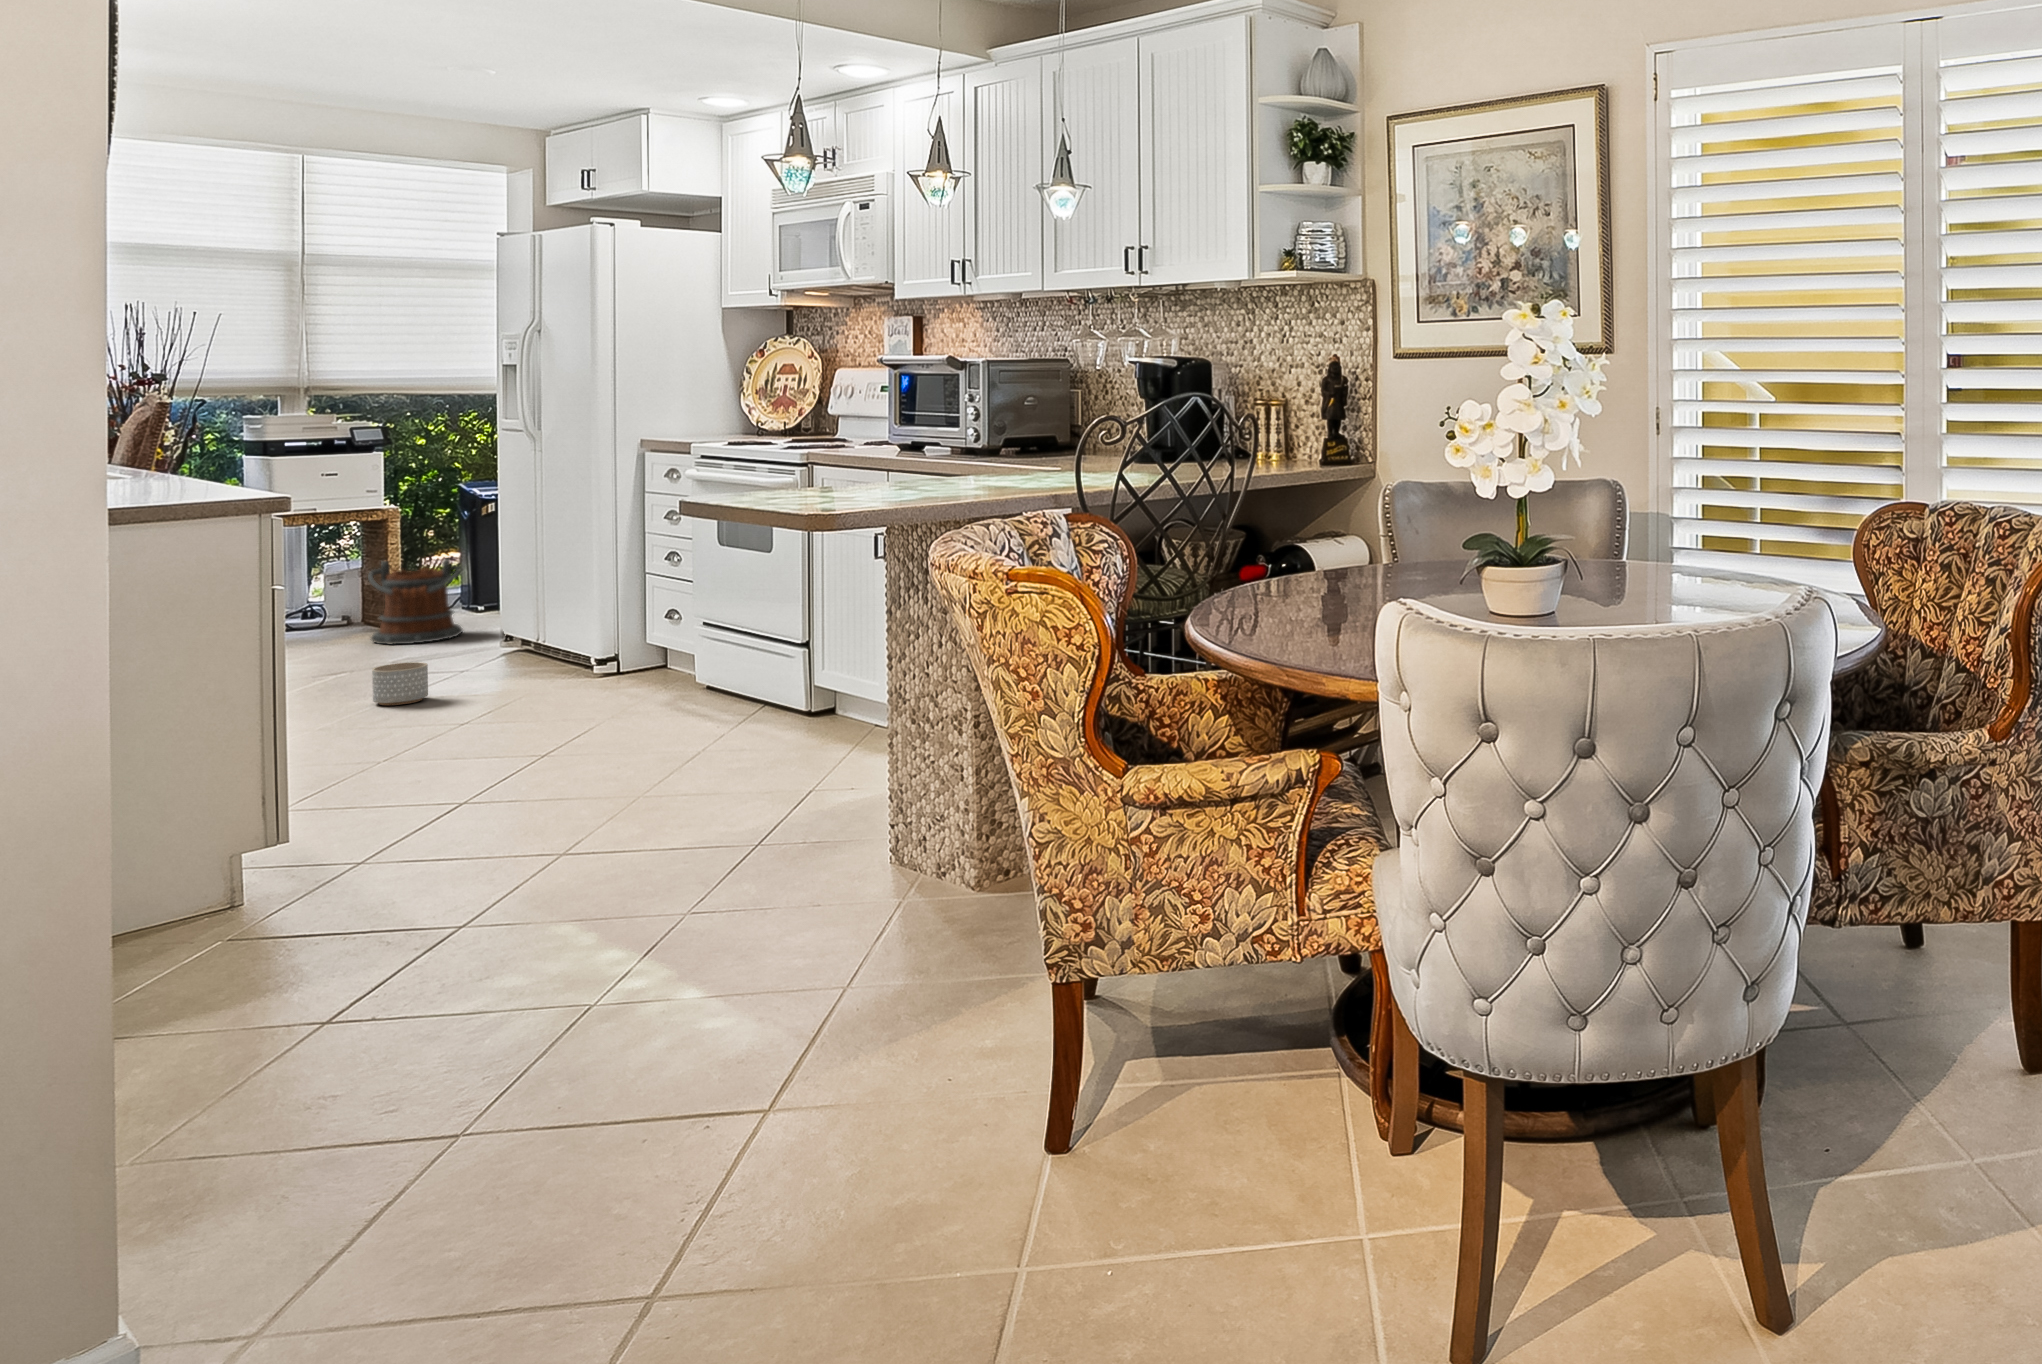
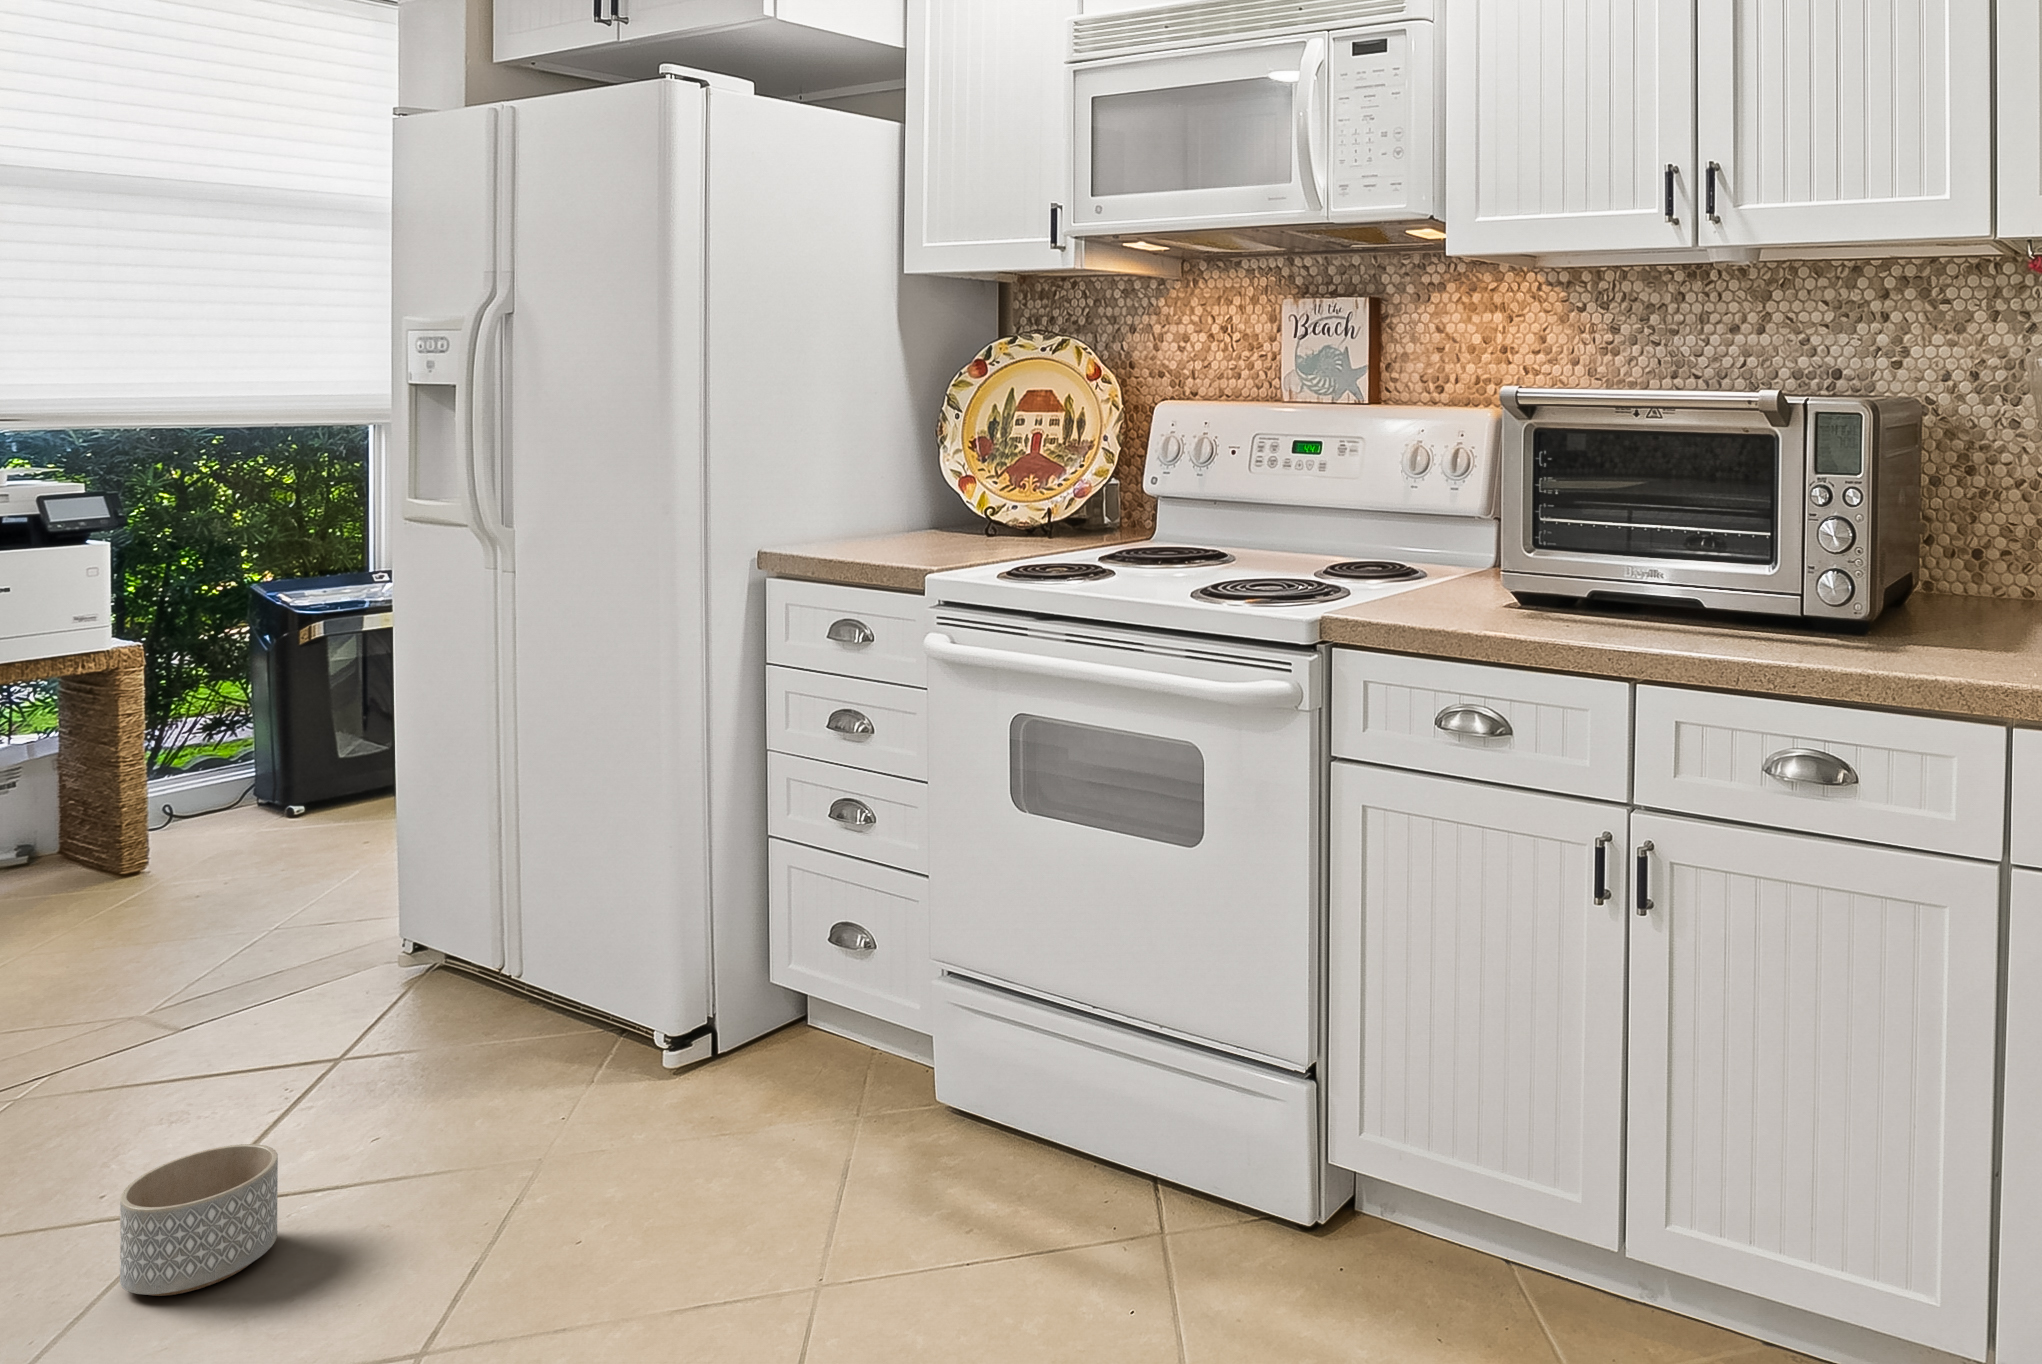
bucket: present [368,558,463,644] -> none [78,762,292,963]

